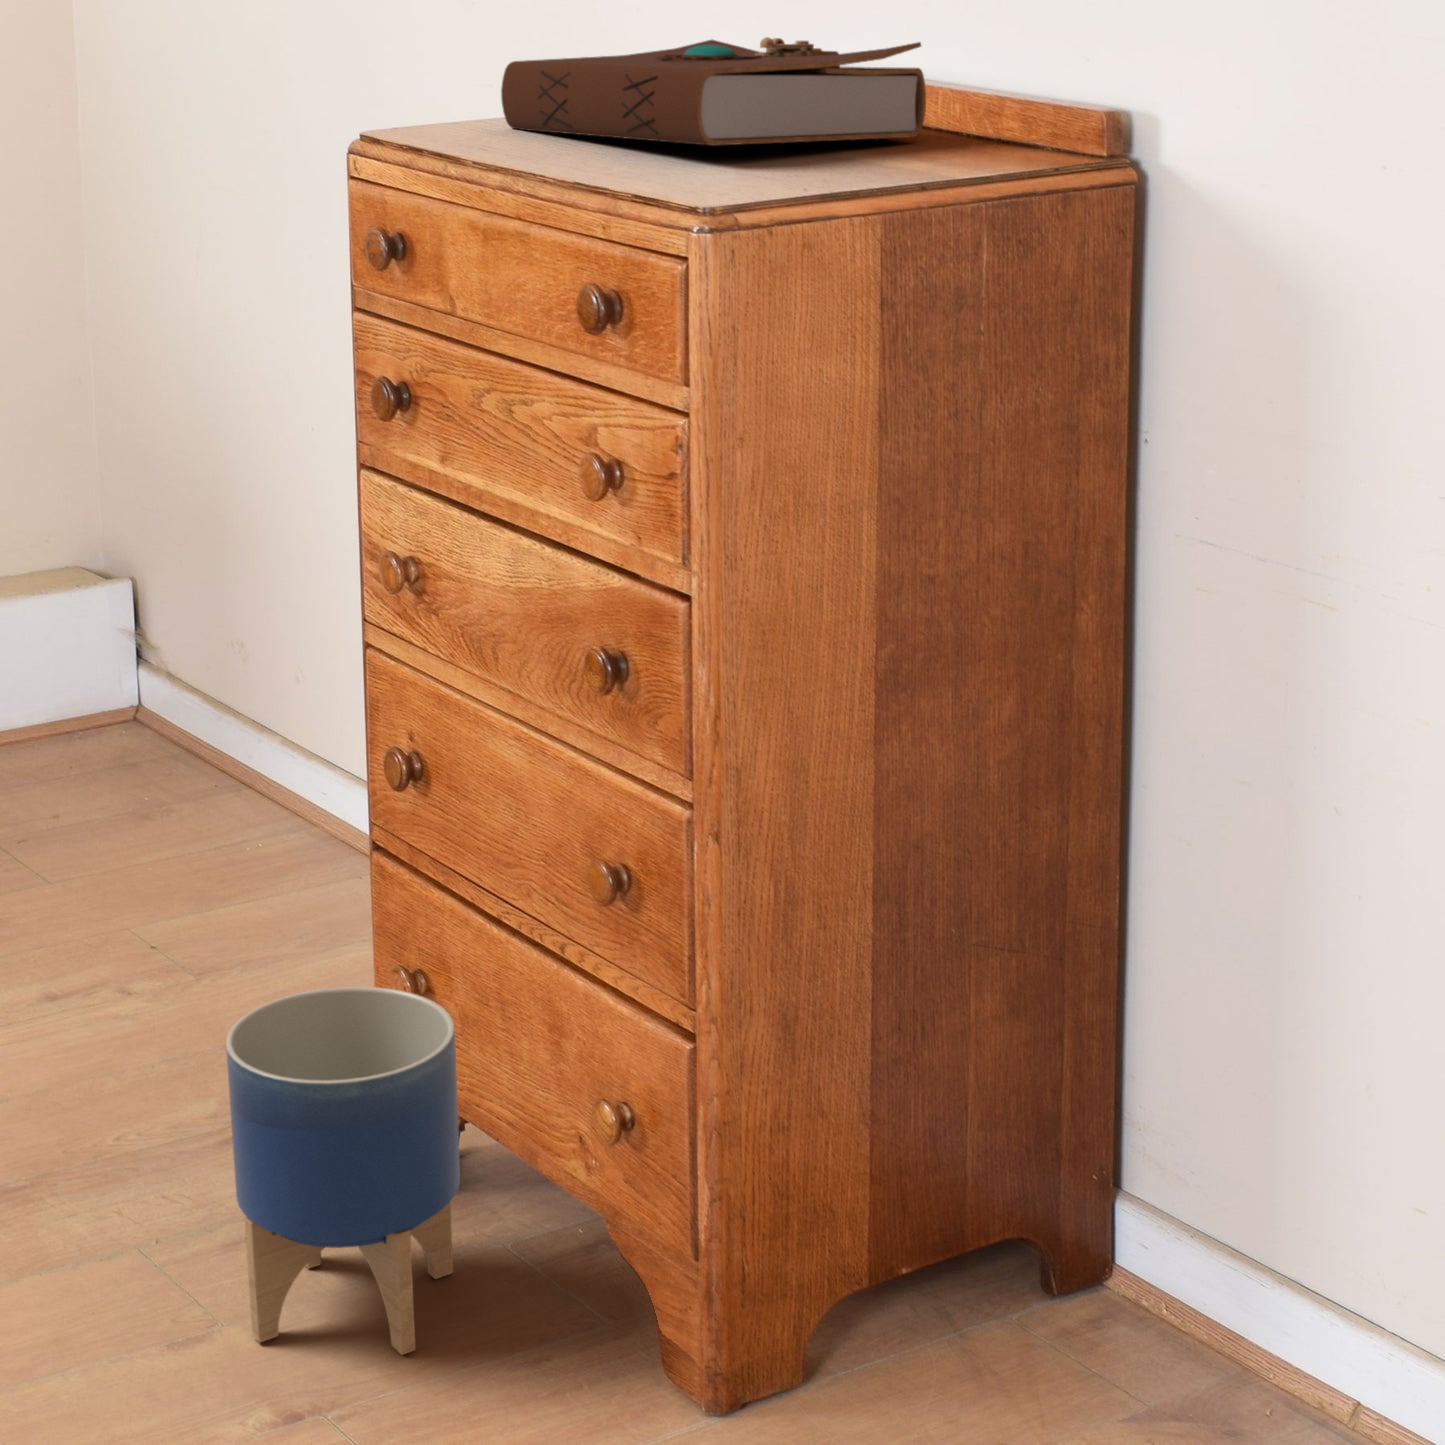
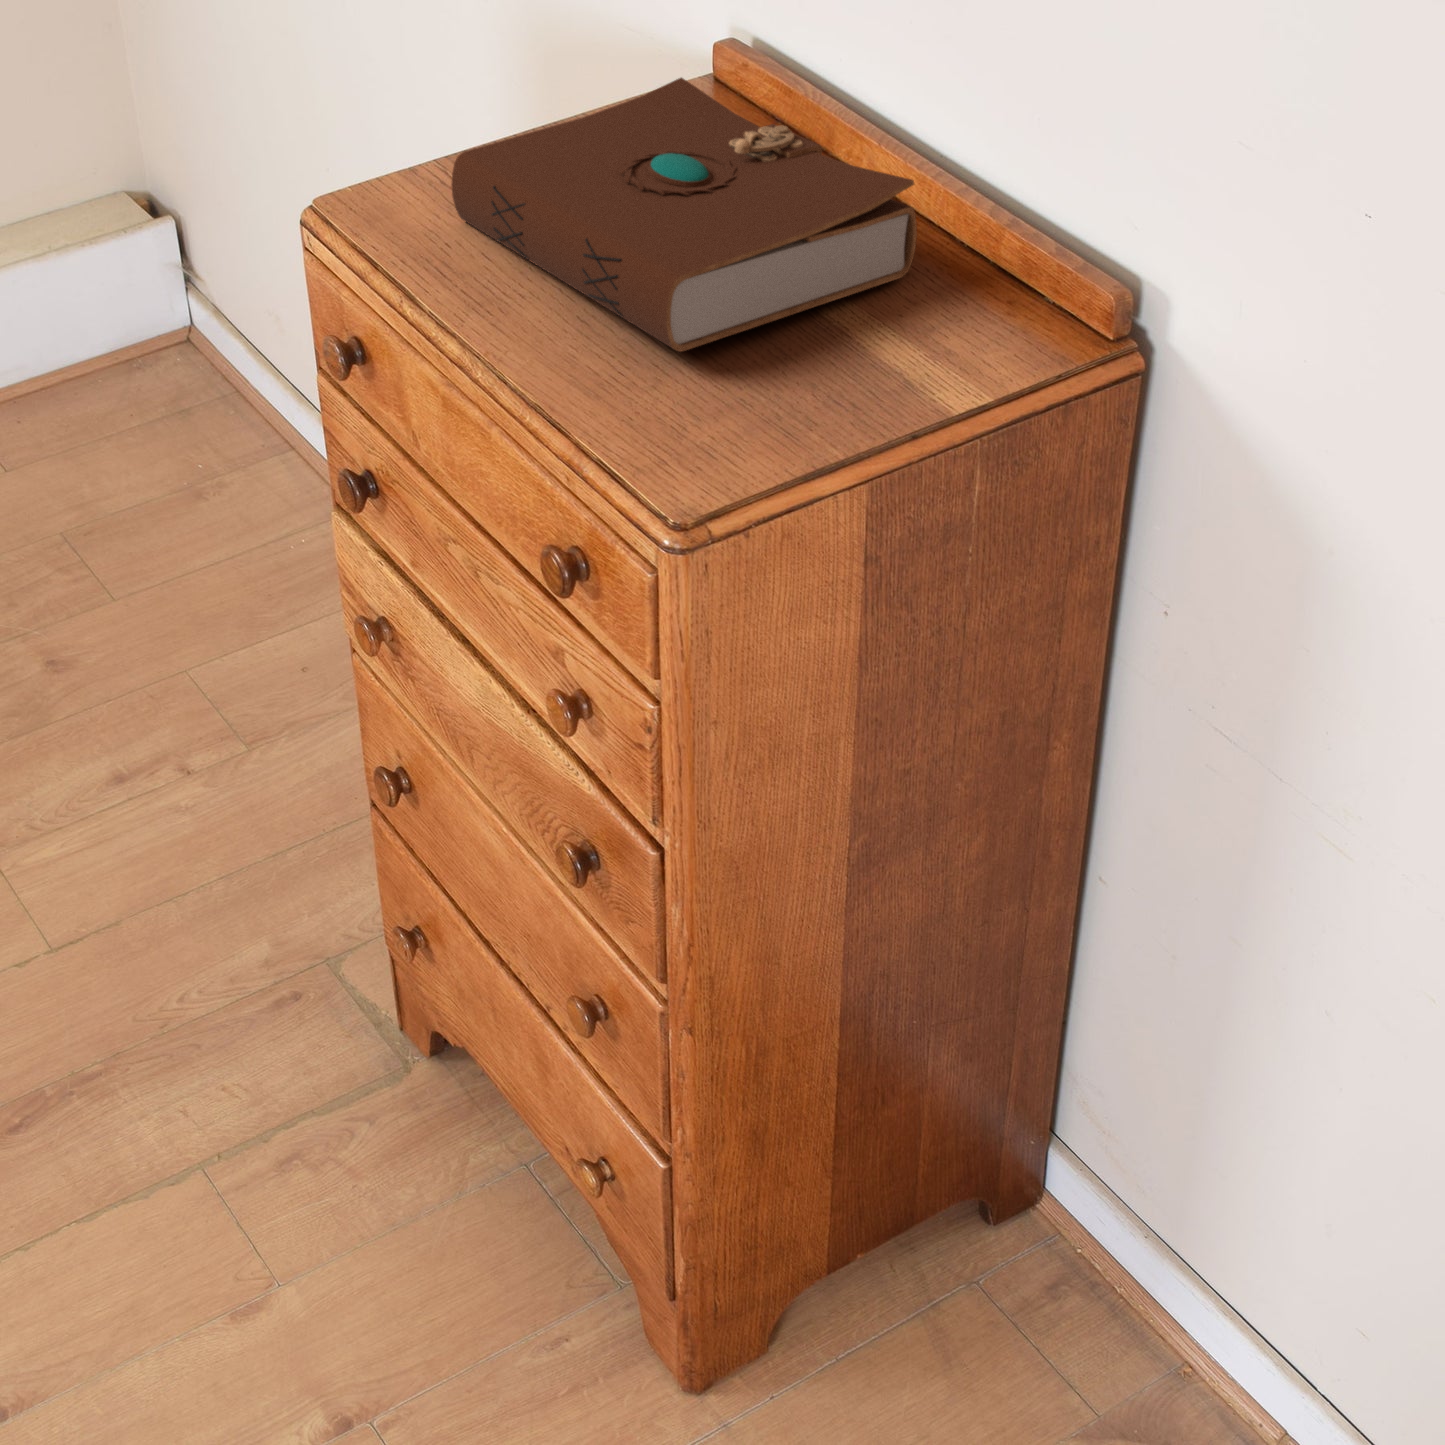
planter: present [226,987,460,1355] -> none [244,996,462,1310]

